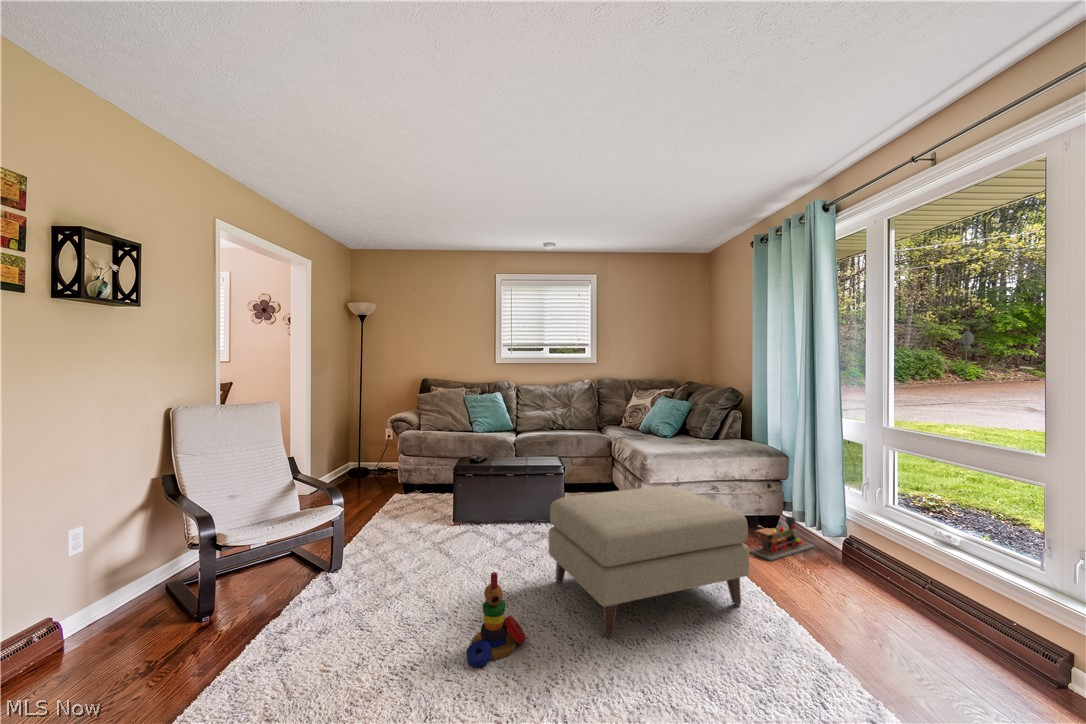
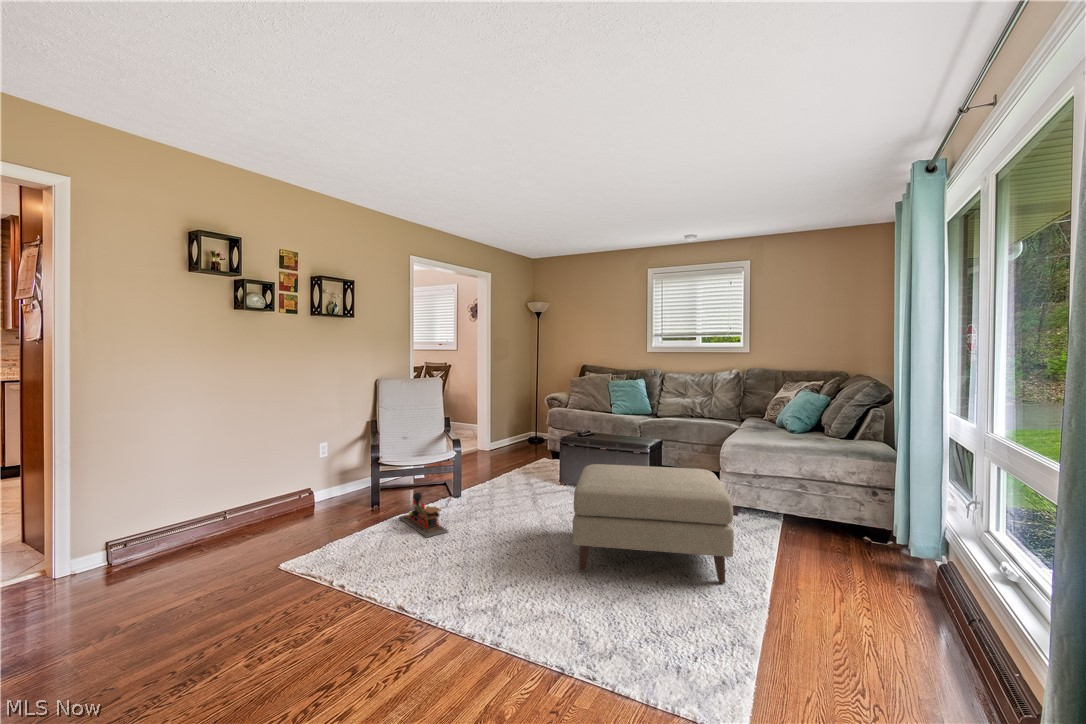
toy train: present [749,516,814,561] -> present [399,493,448,537]
stacking toy: present [466,572,526,667] -> none [476,503,525,562]

